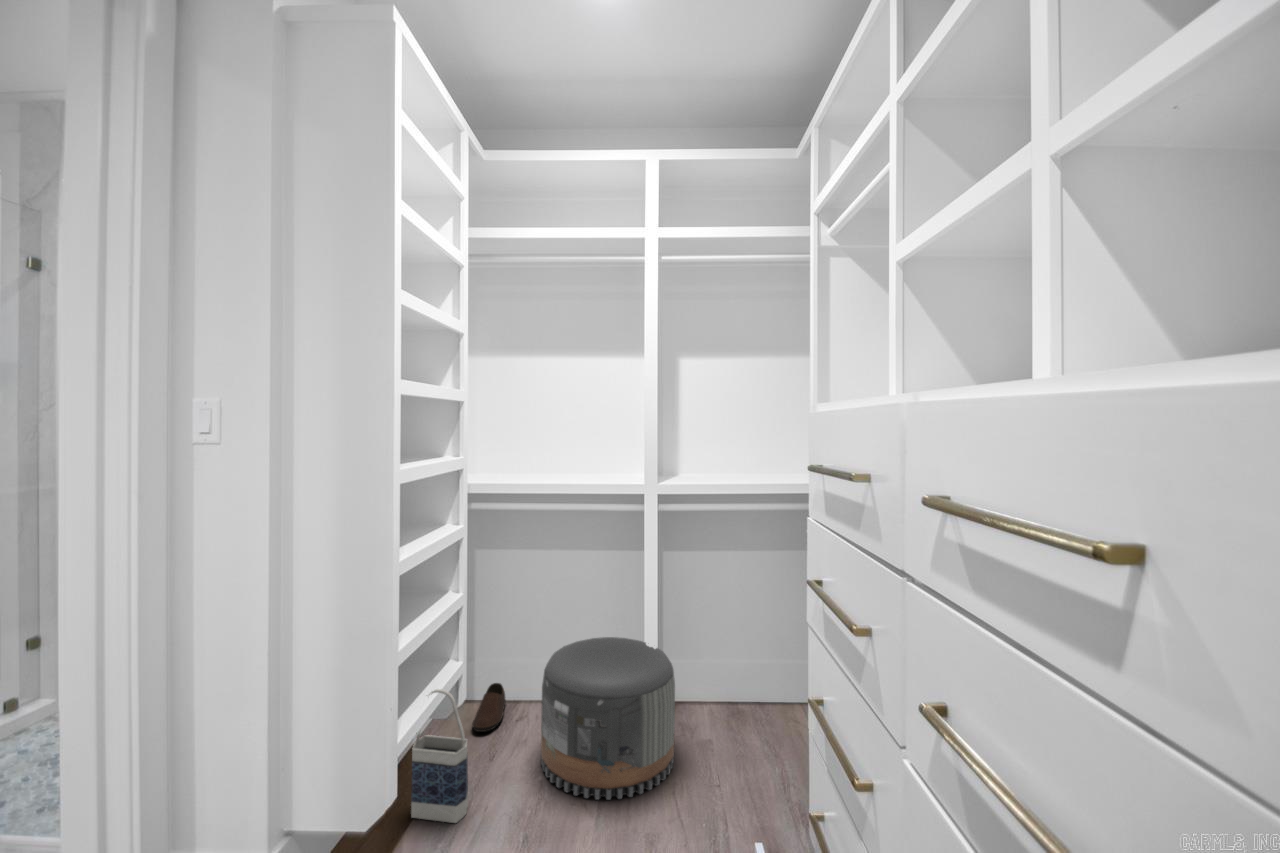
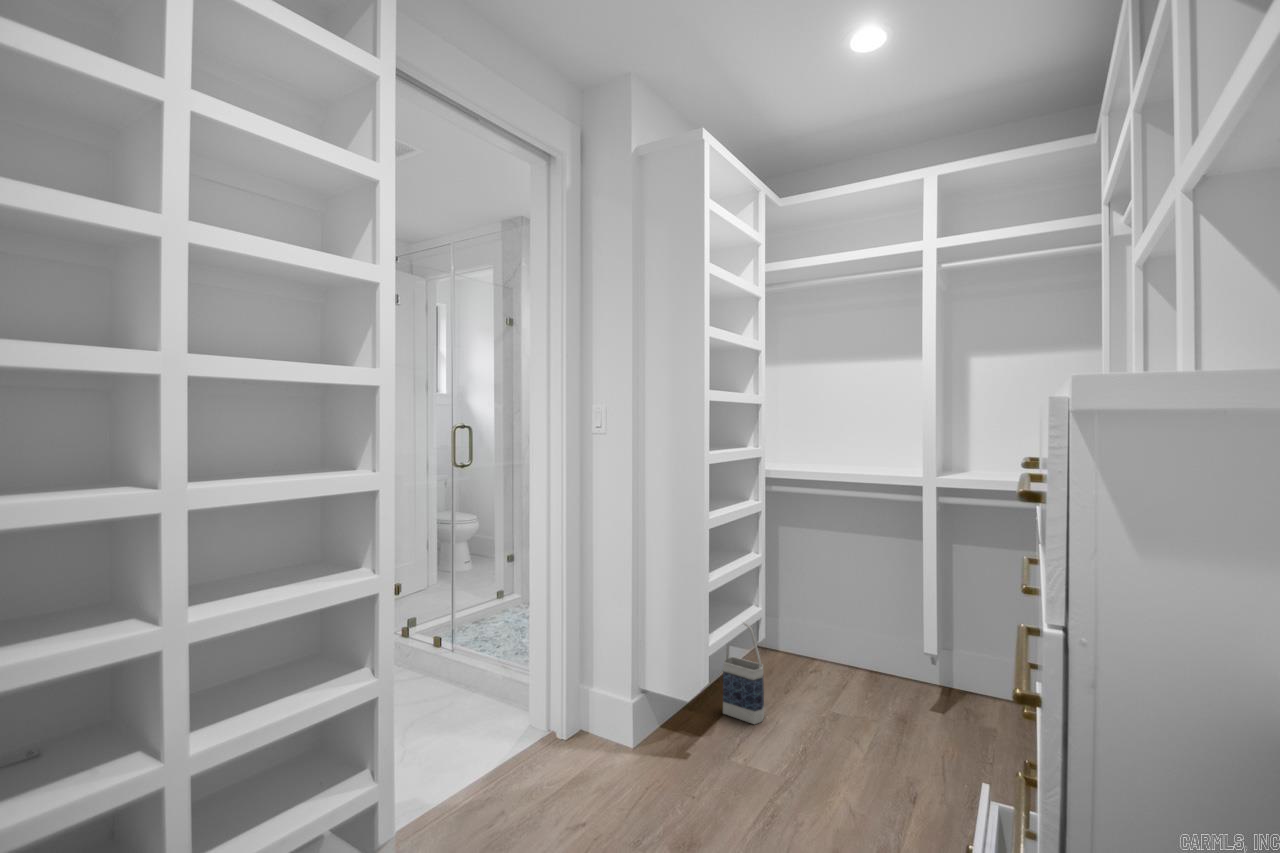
pouf: present [541,637,675,800] -> none [826,611,953,744]
shoe: present [472,683,506,732] -> none [772,642,802,676]

